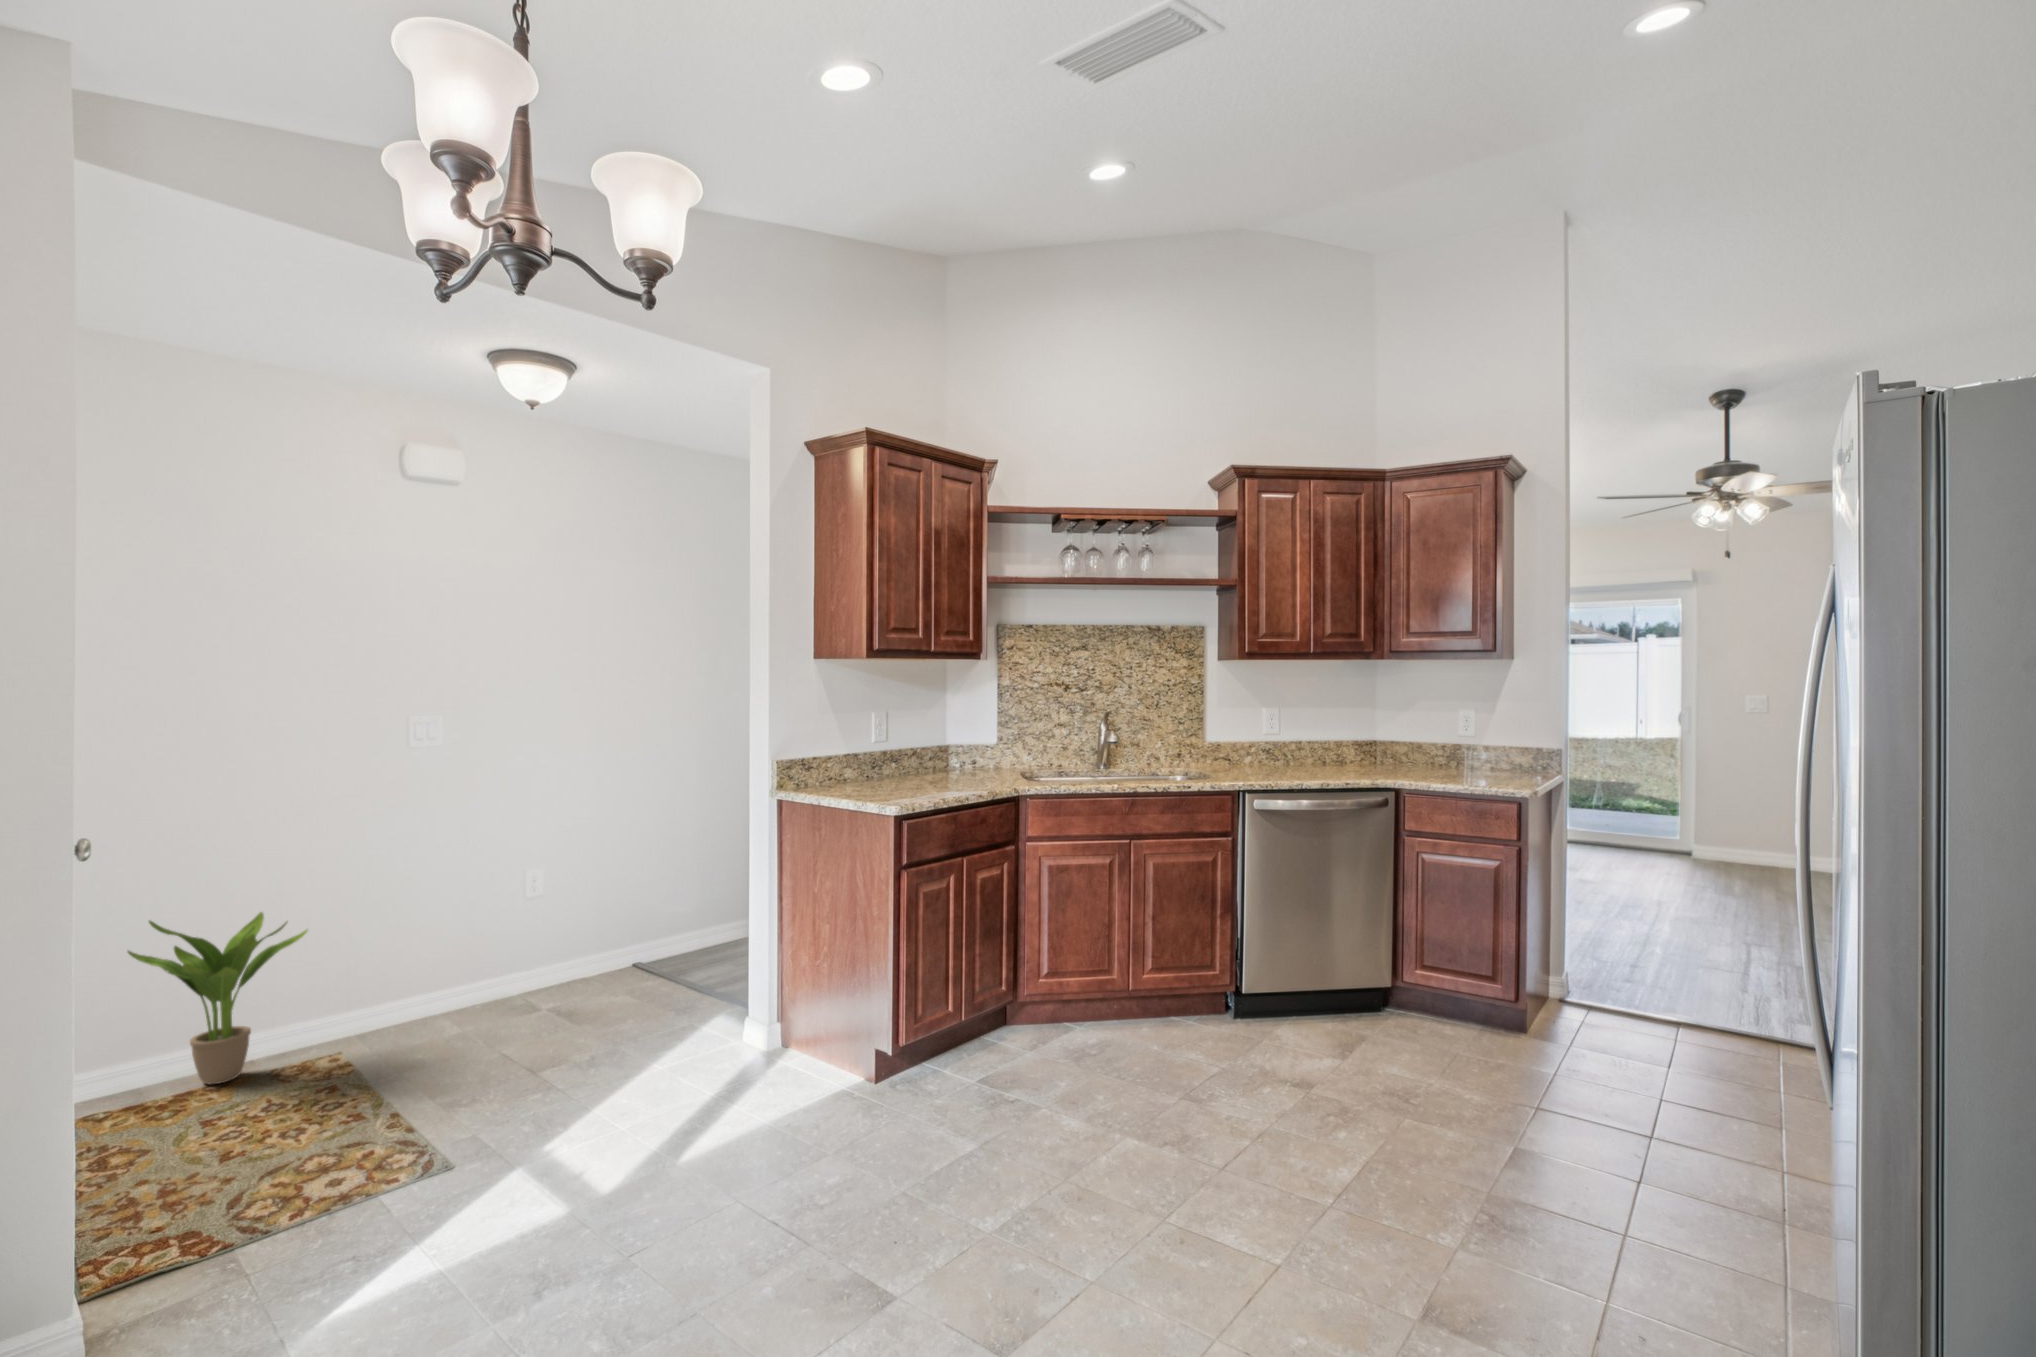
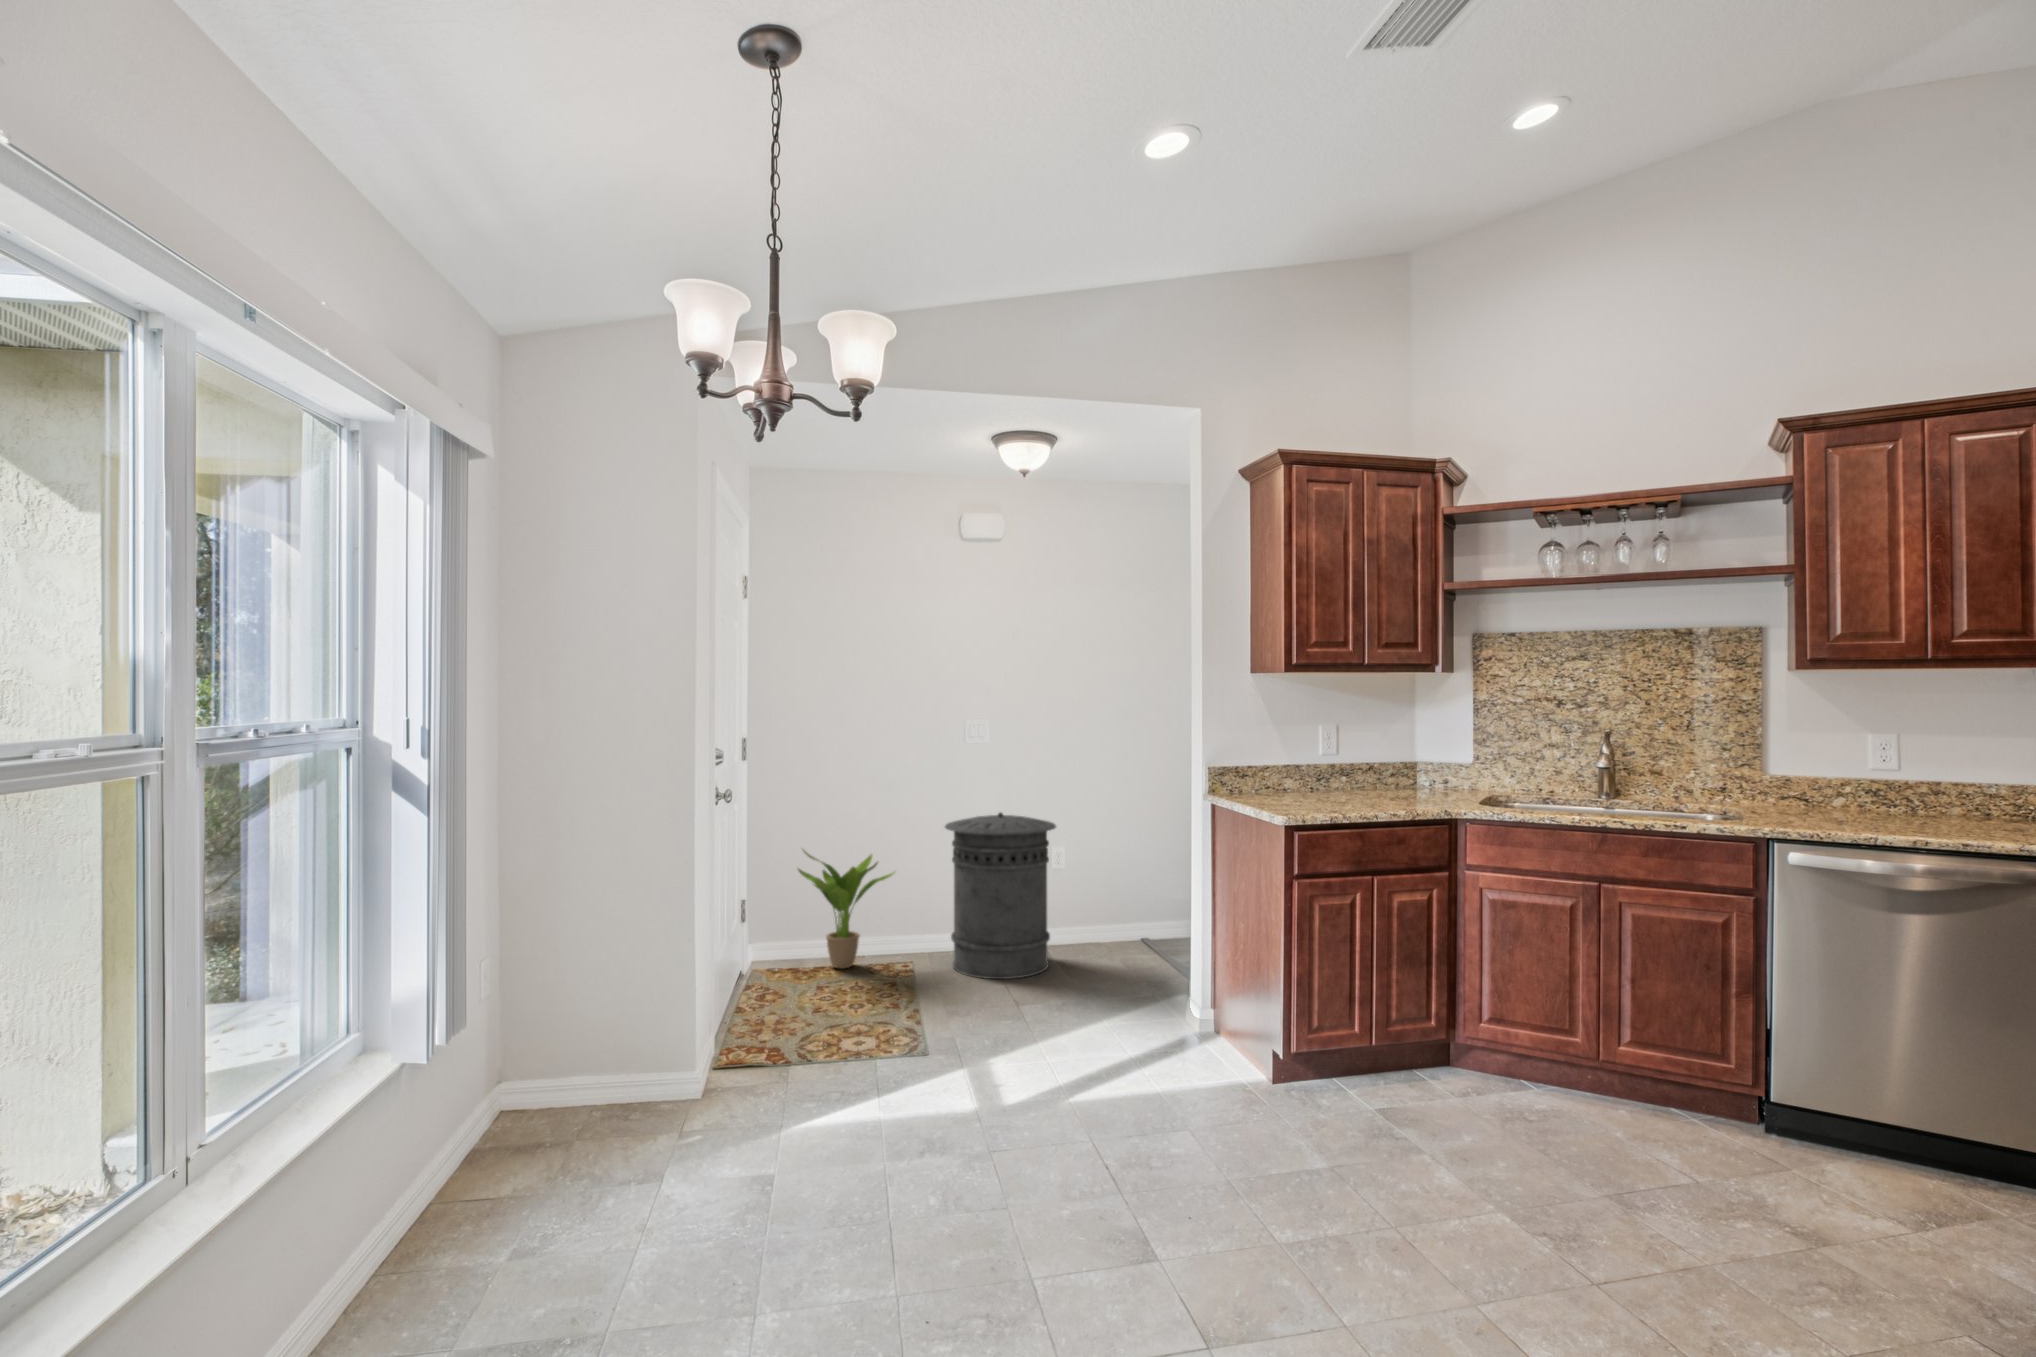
trash can: none [389,834,550,1048] -> present [945,812,1056,979]

